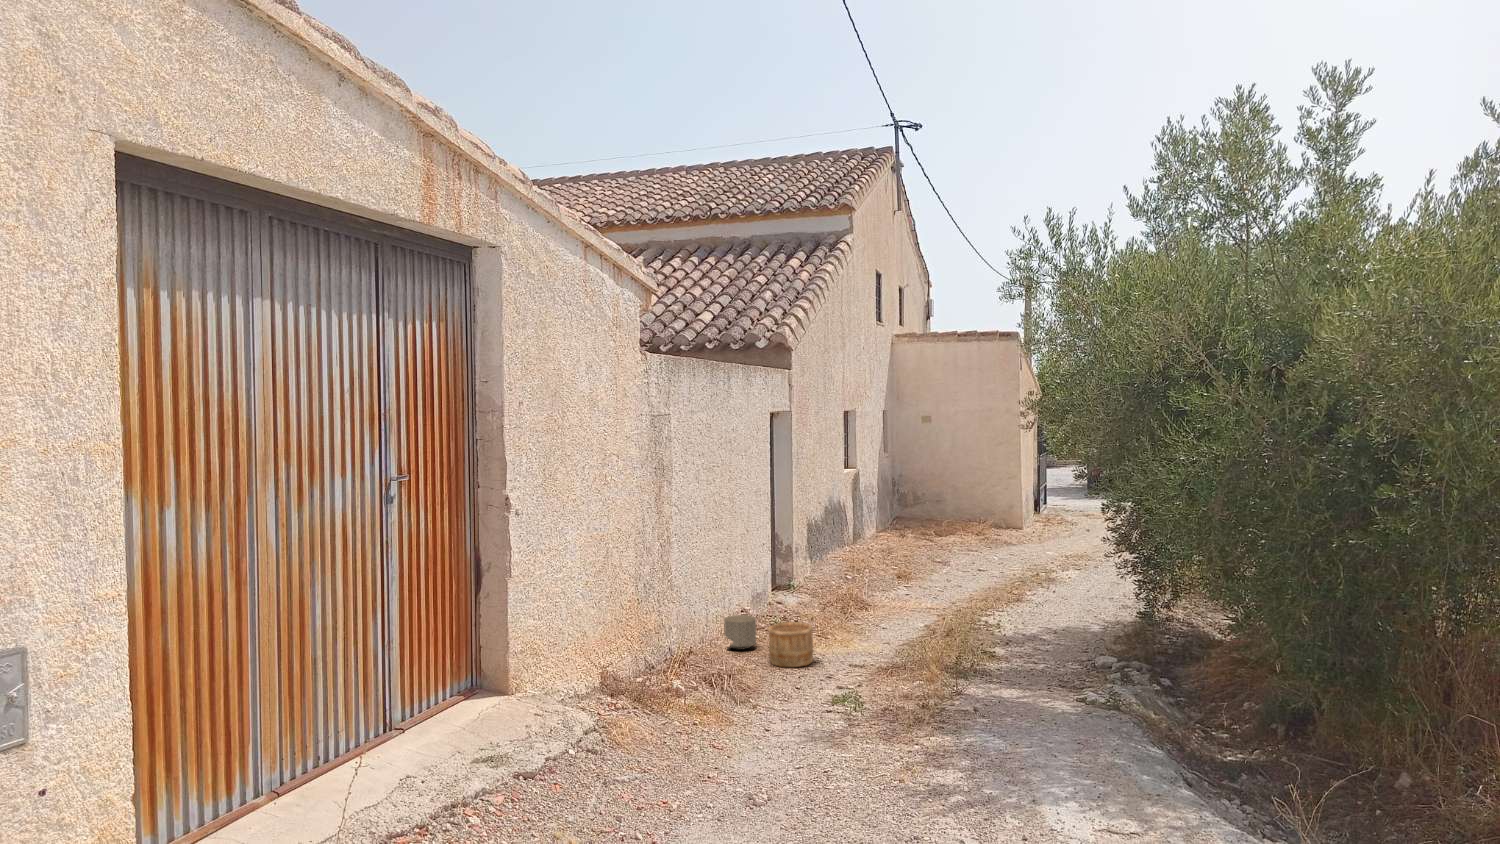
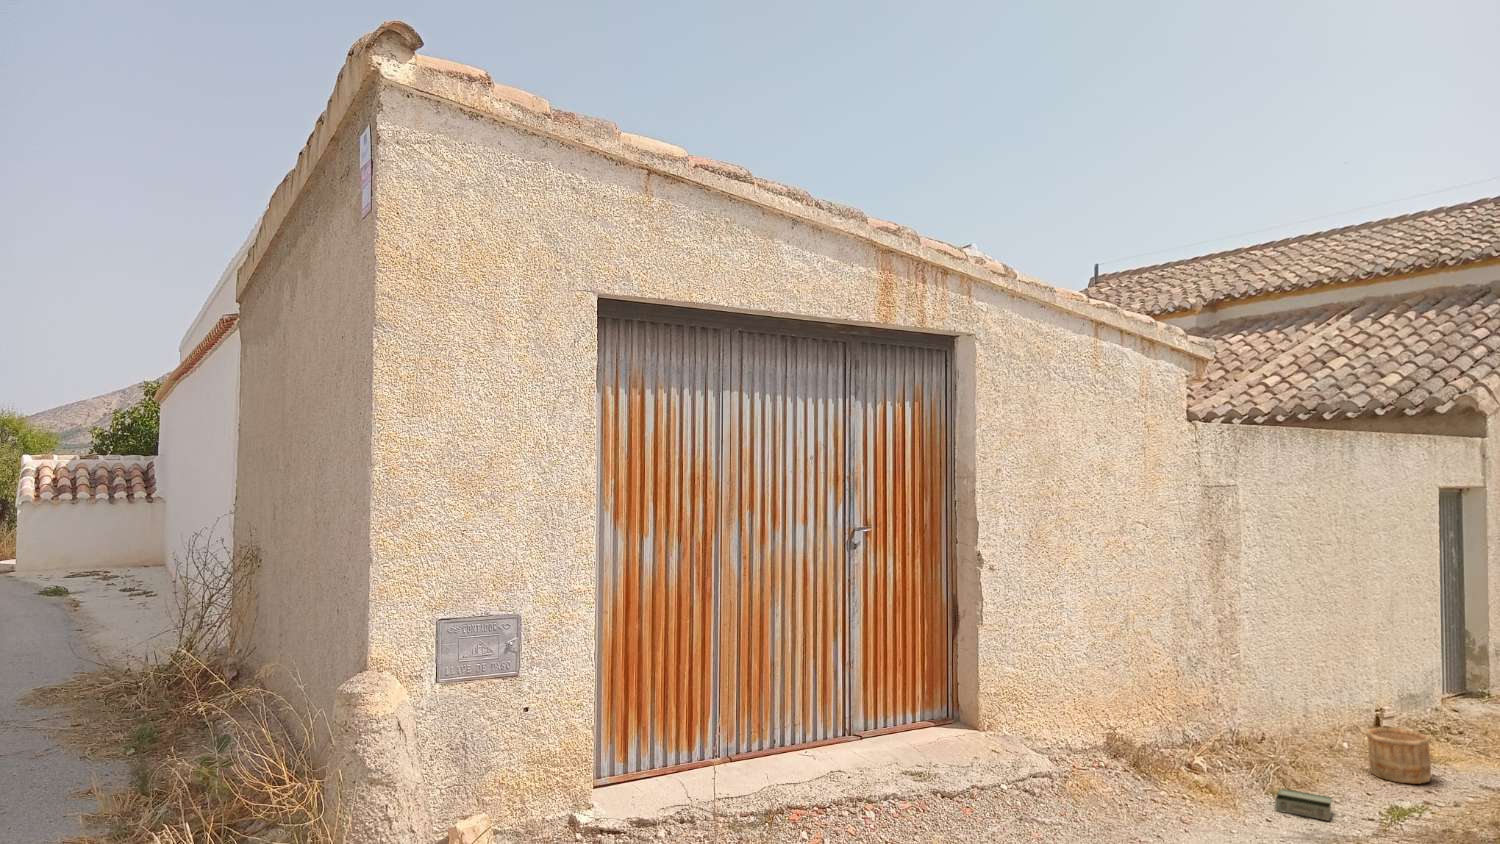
planter: present [724,615,756,650] -> none [1326,710,1369,751]
toolbox: none [735,689,780,712] -> present [1275,789,1333,821]

